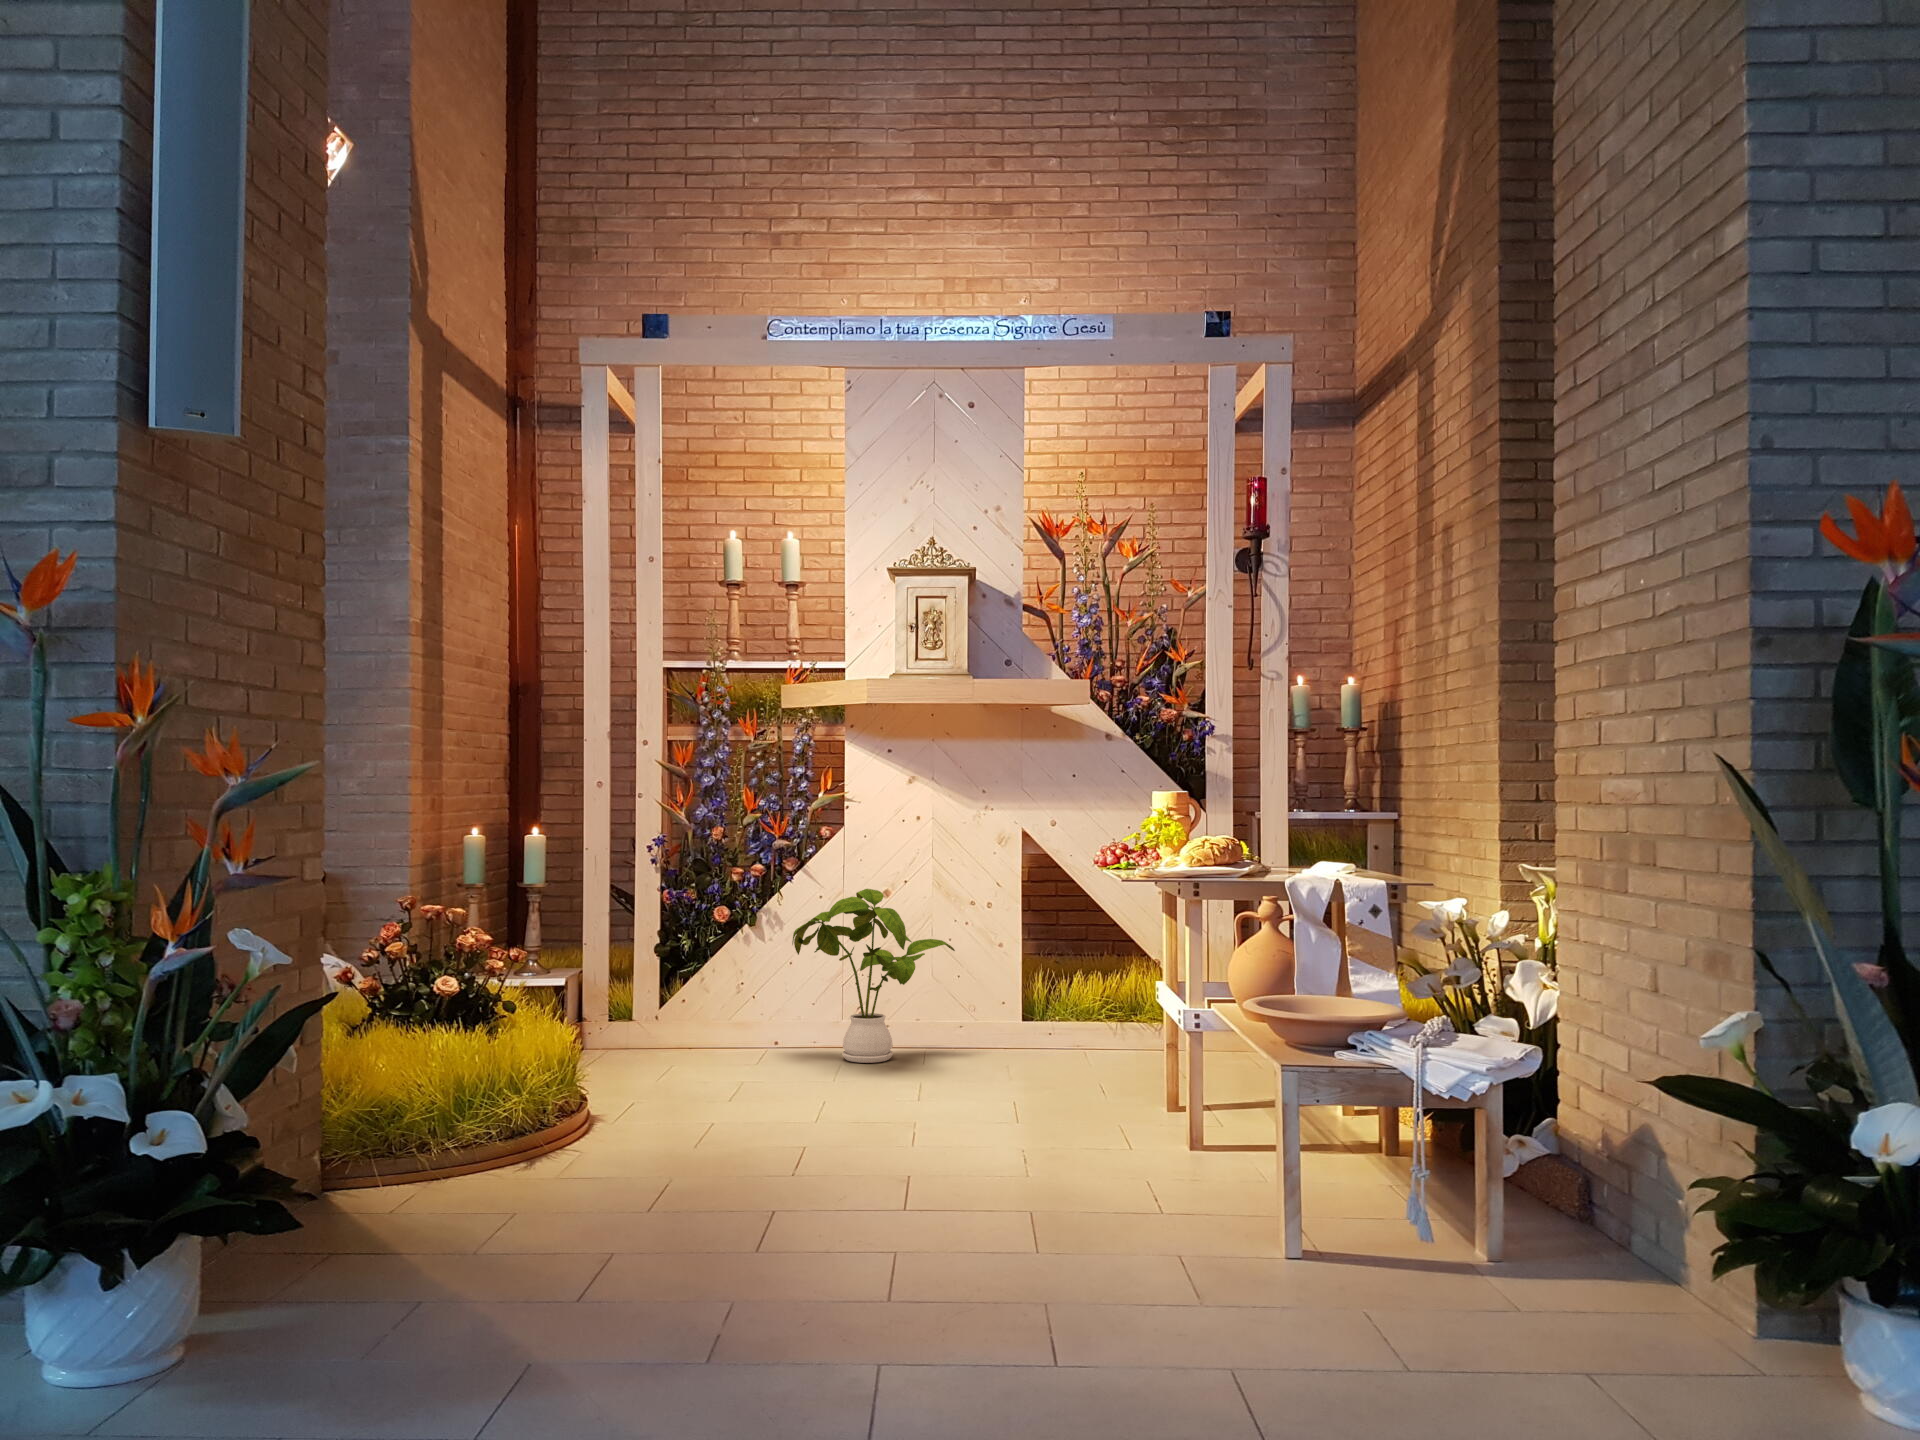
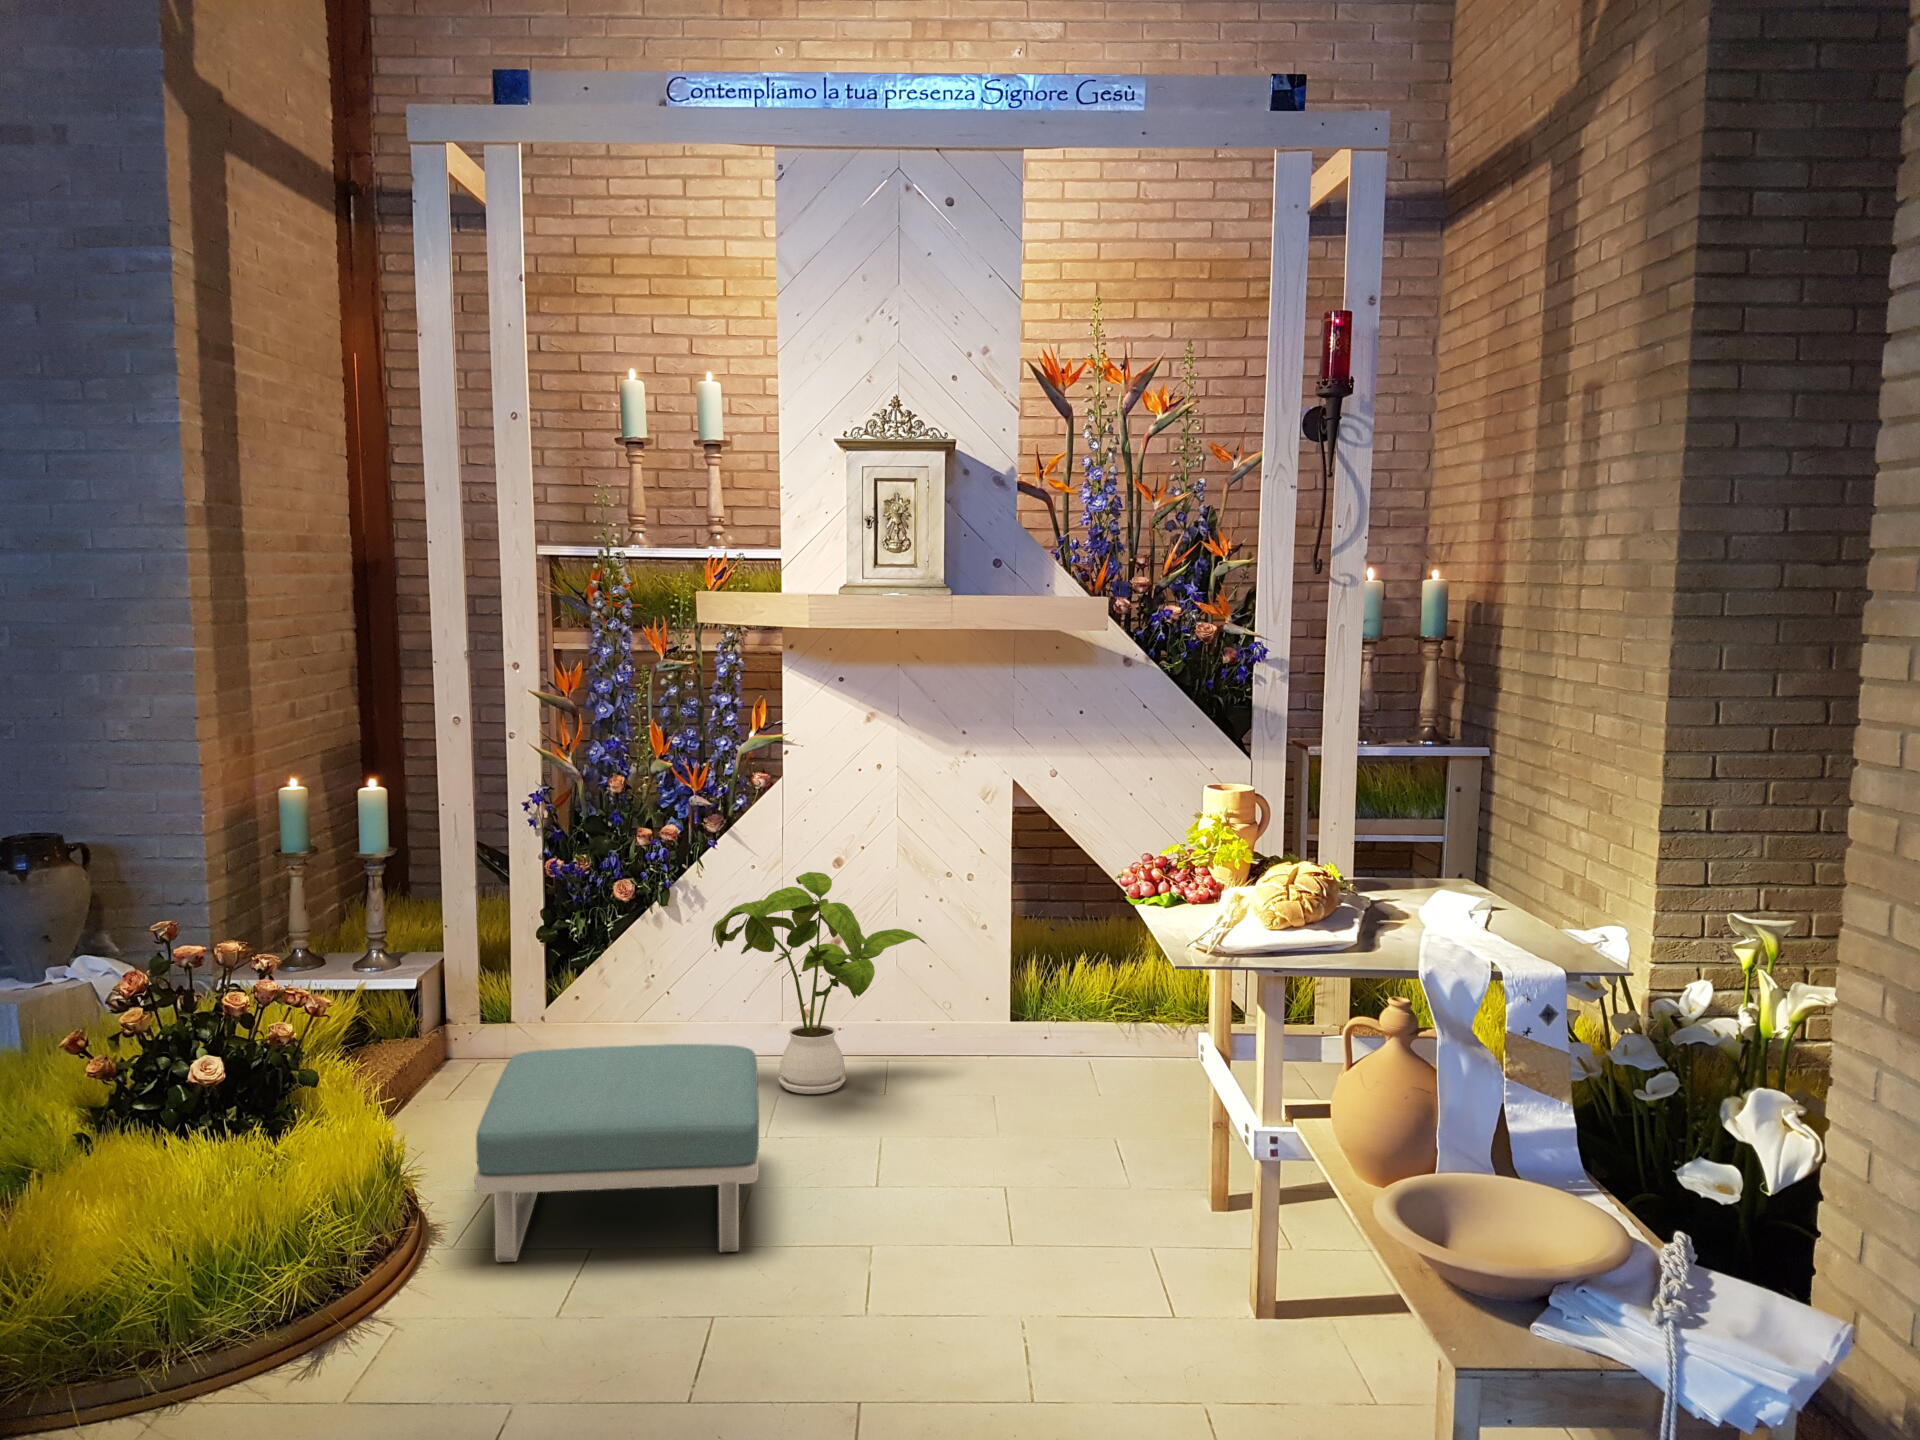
footstool: none [629,1001,832,1133] -> present [475,1044,759,1262]

